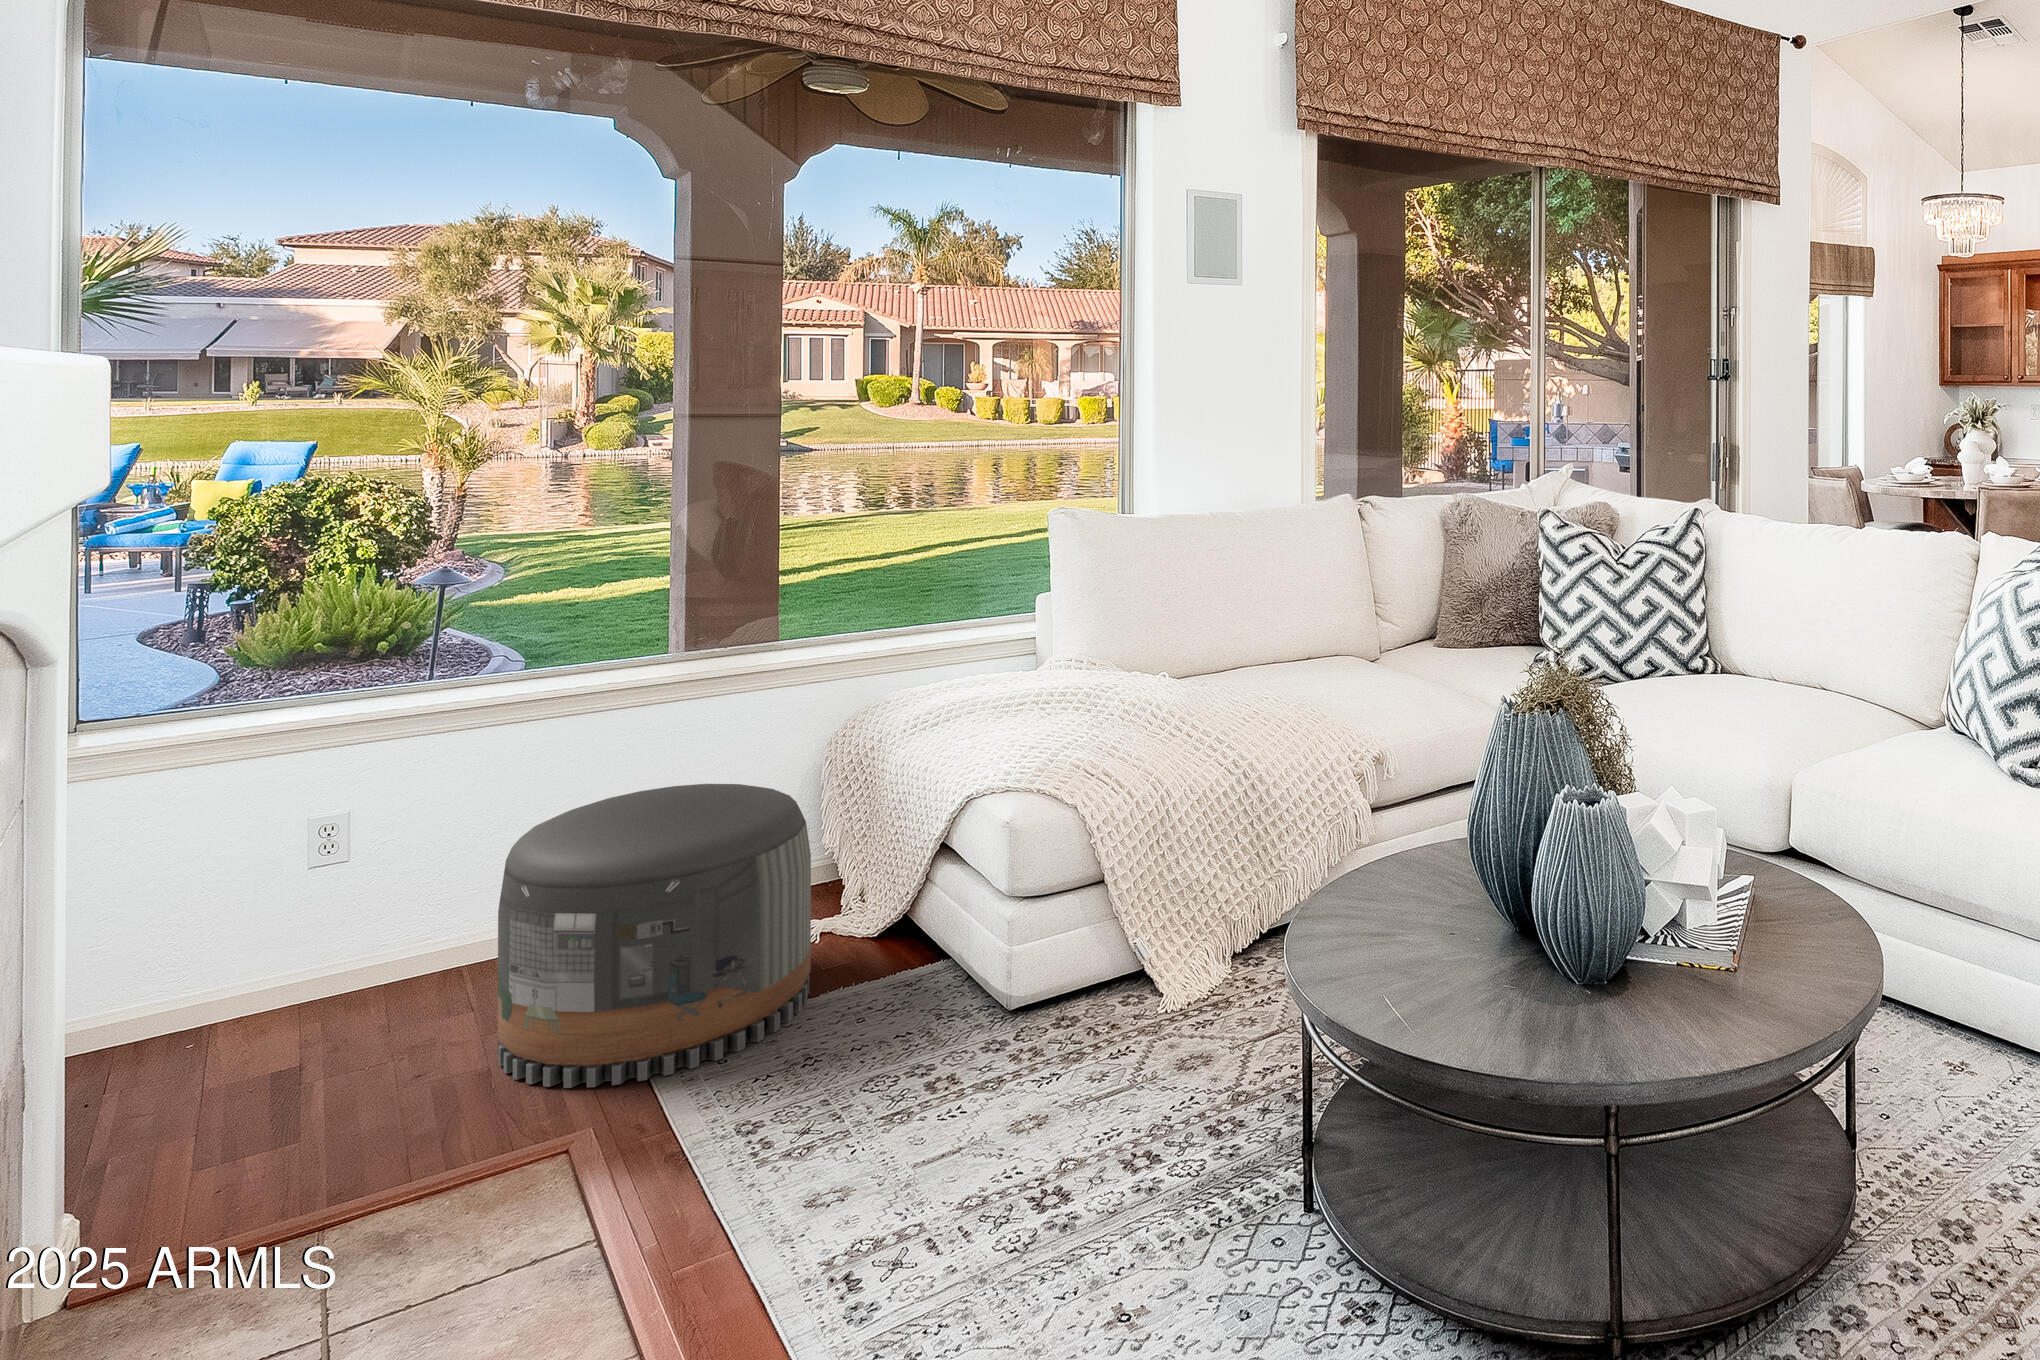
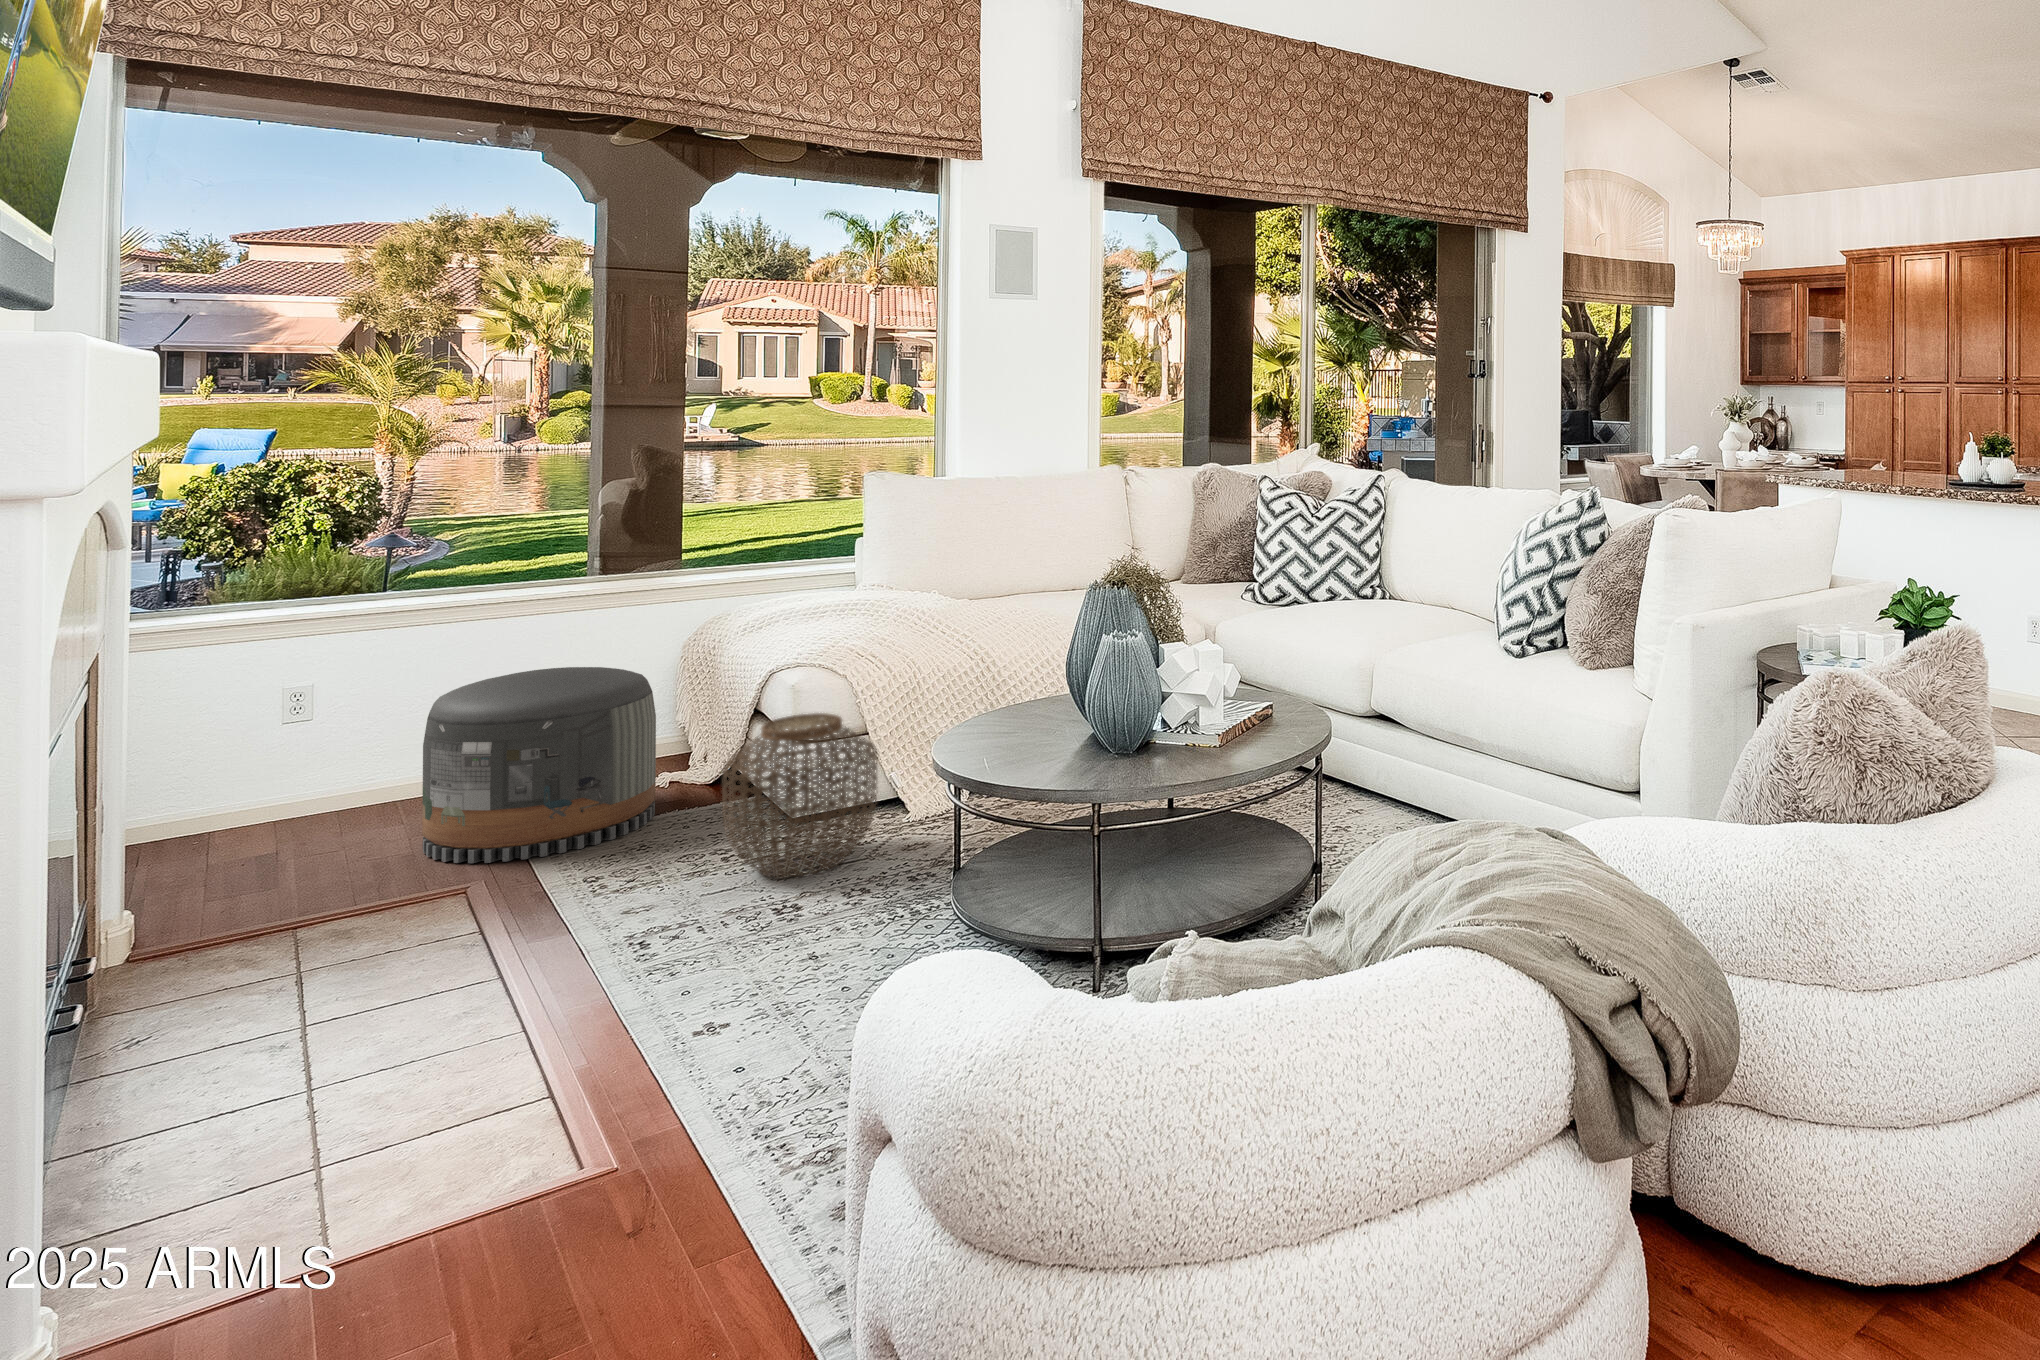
woven basket: none [932,873,1143,1127] -> present [722,713,878,877]

